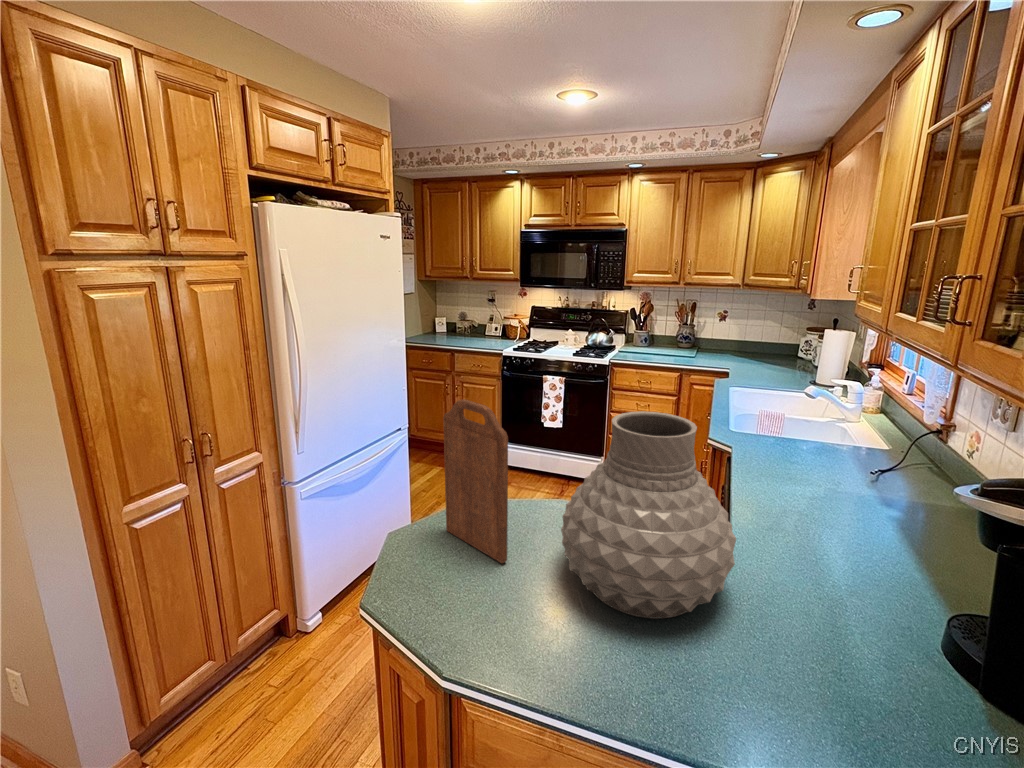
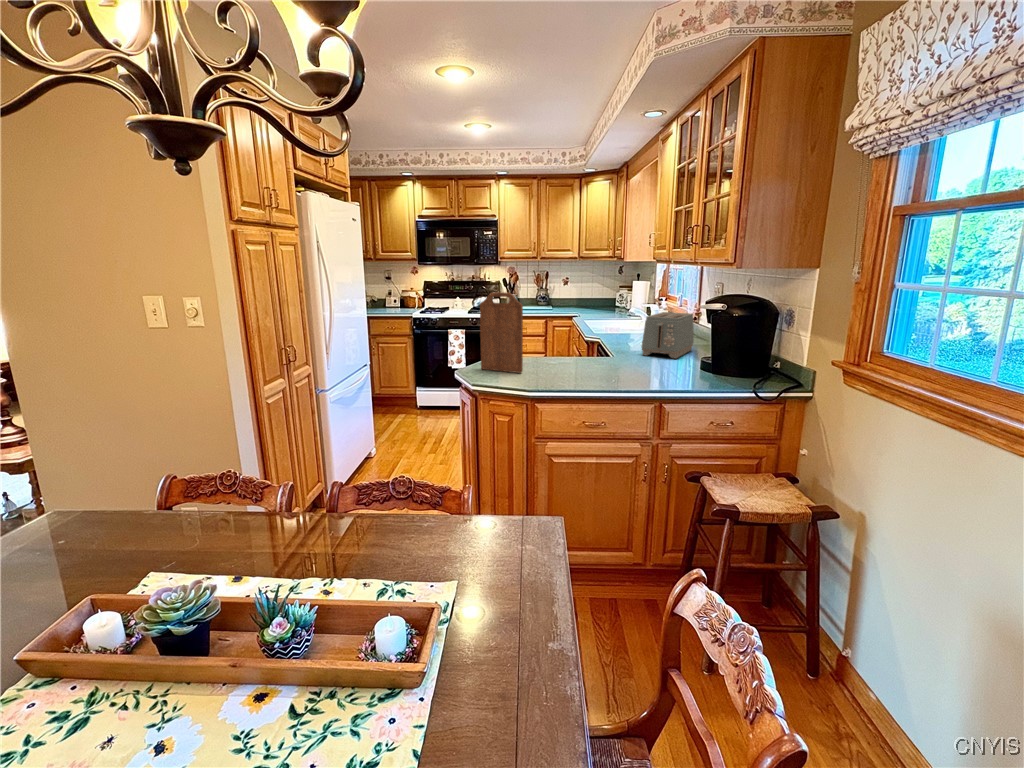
vase: present [561,411,736,619] -> none [548,292,626,377]
toaster: none [799,431,937,557] -> present [642,312,694,358]

